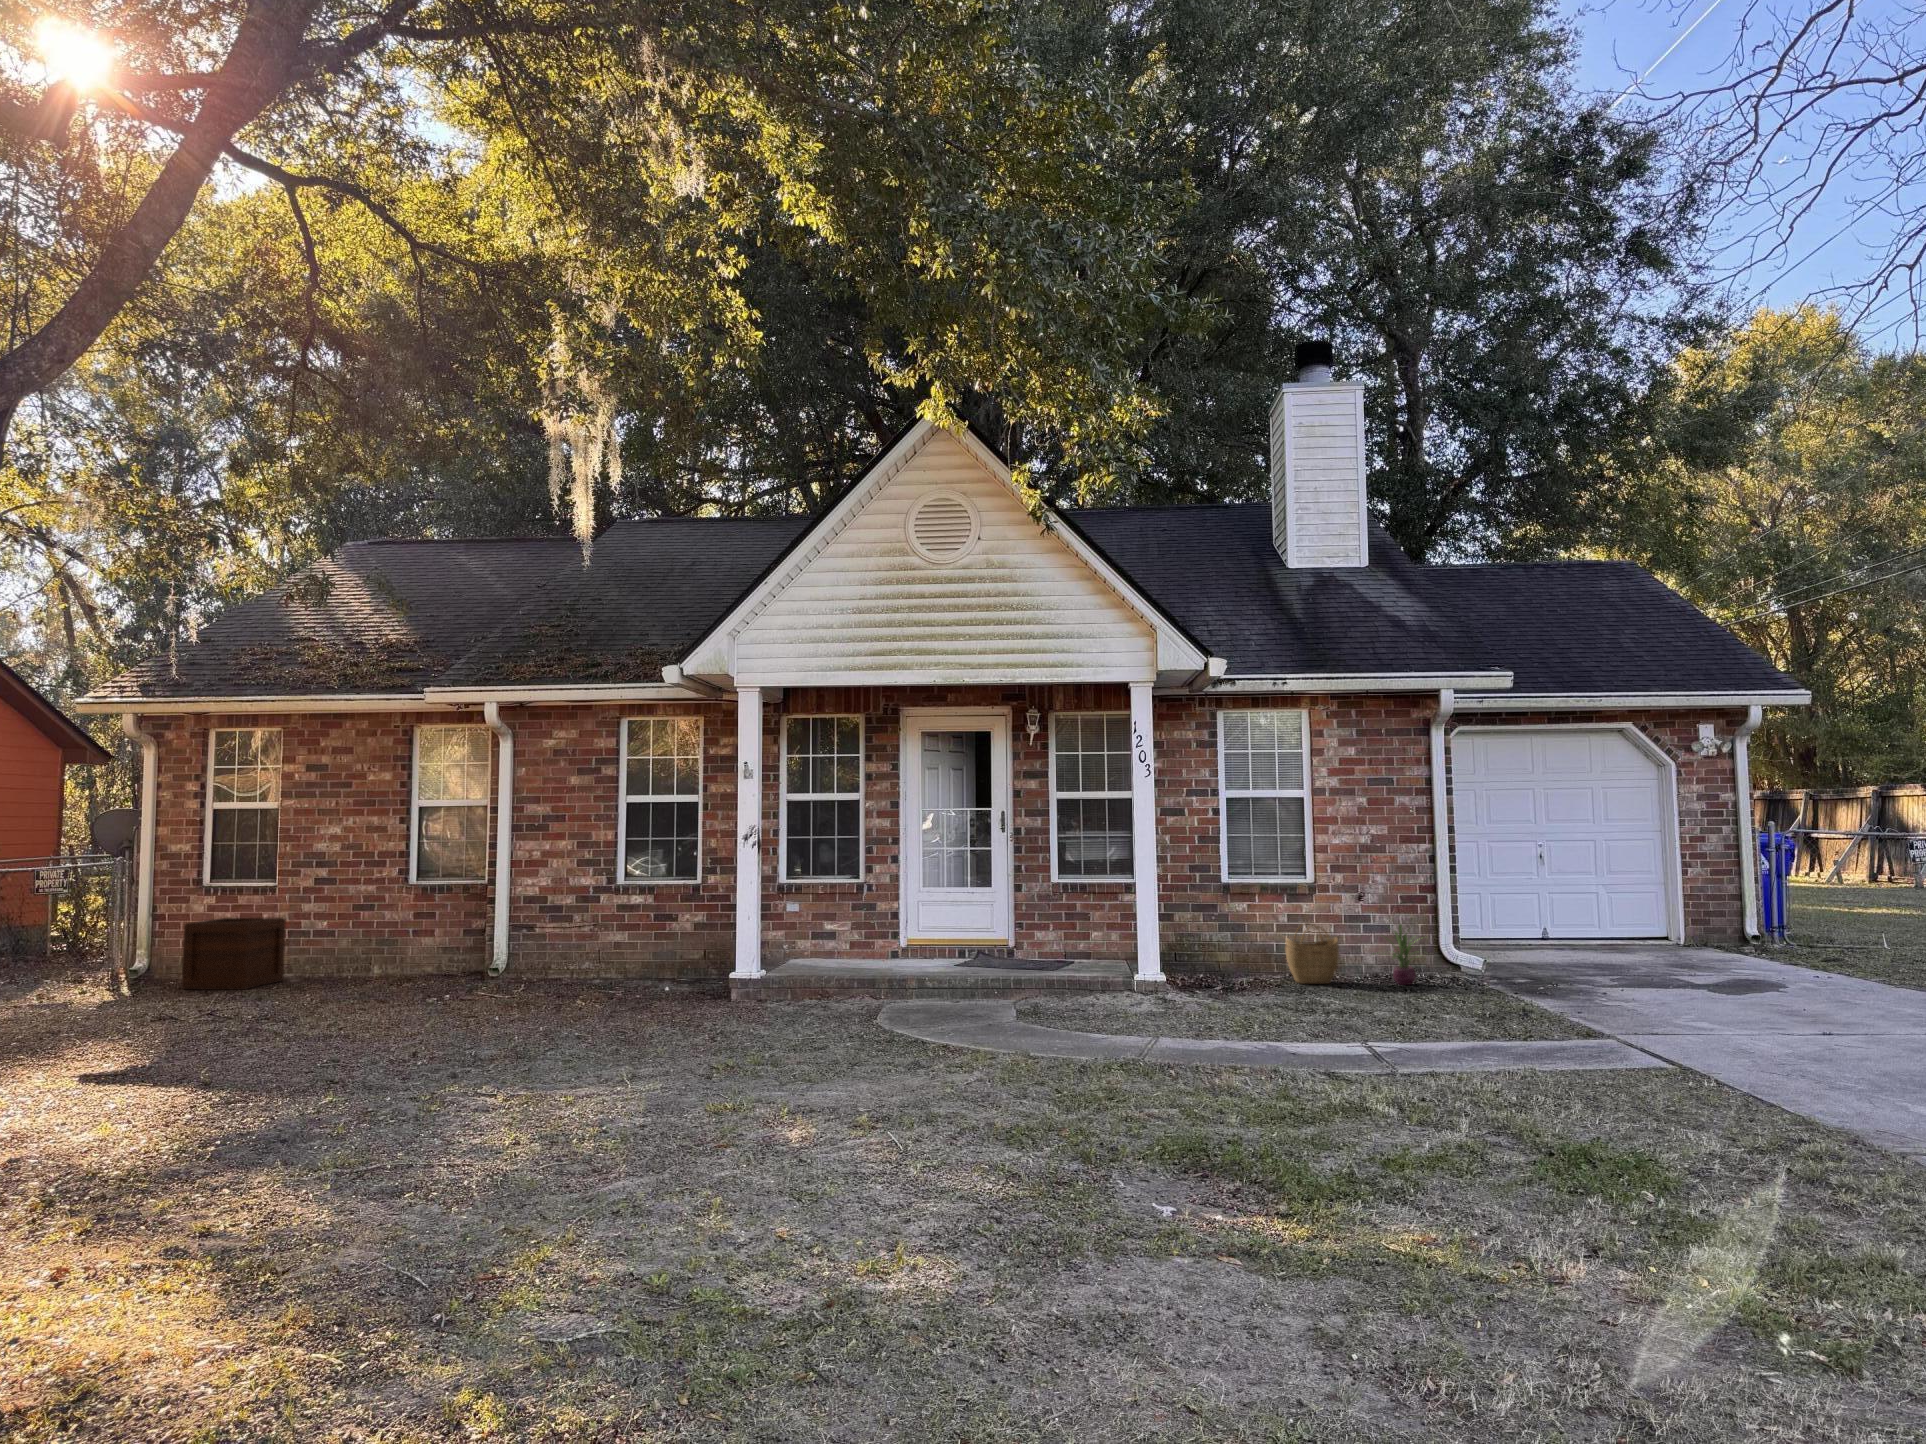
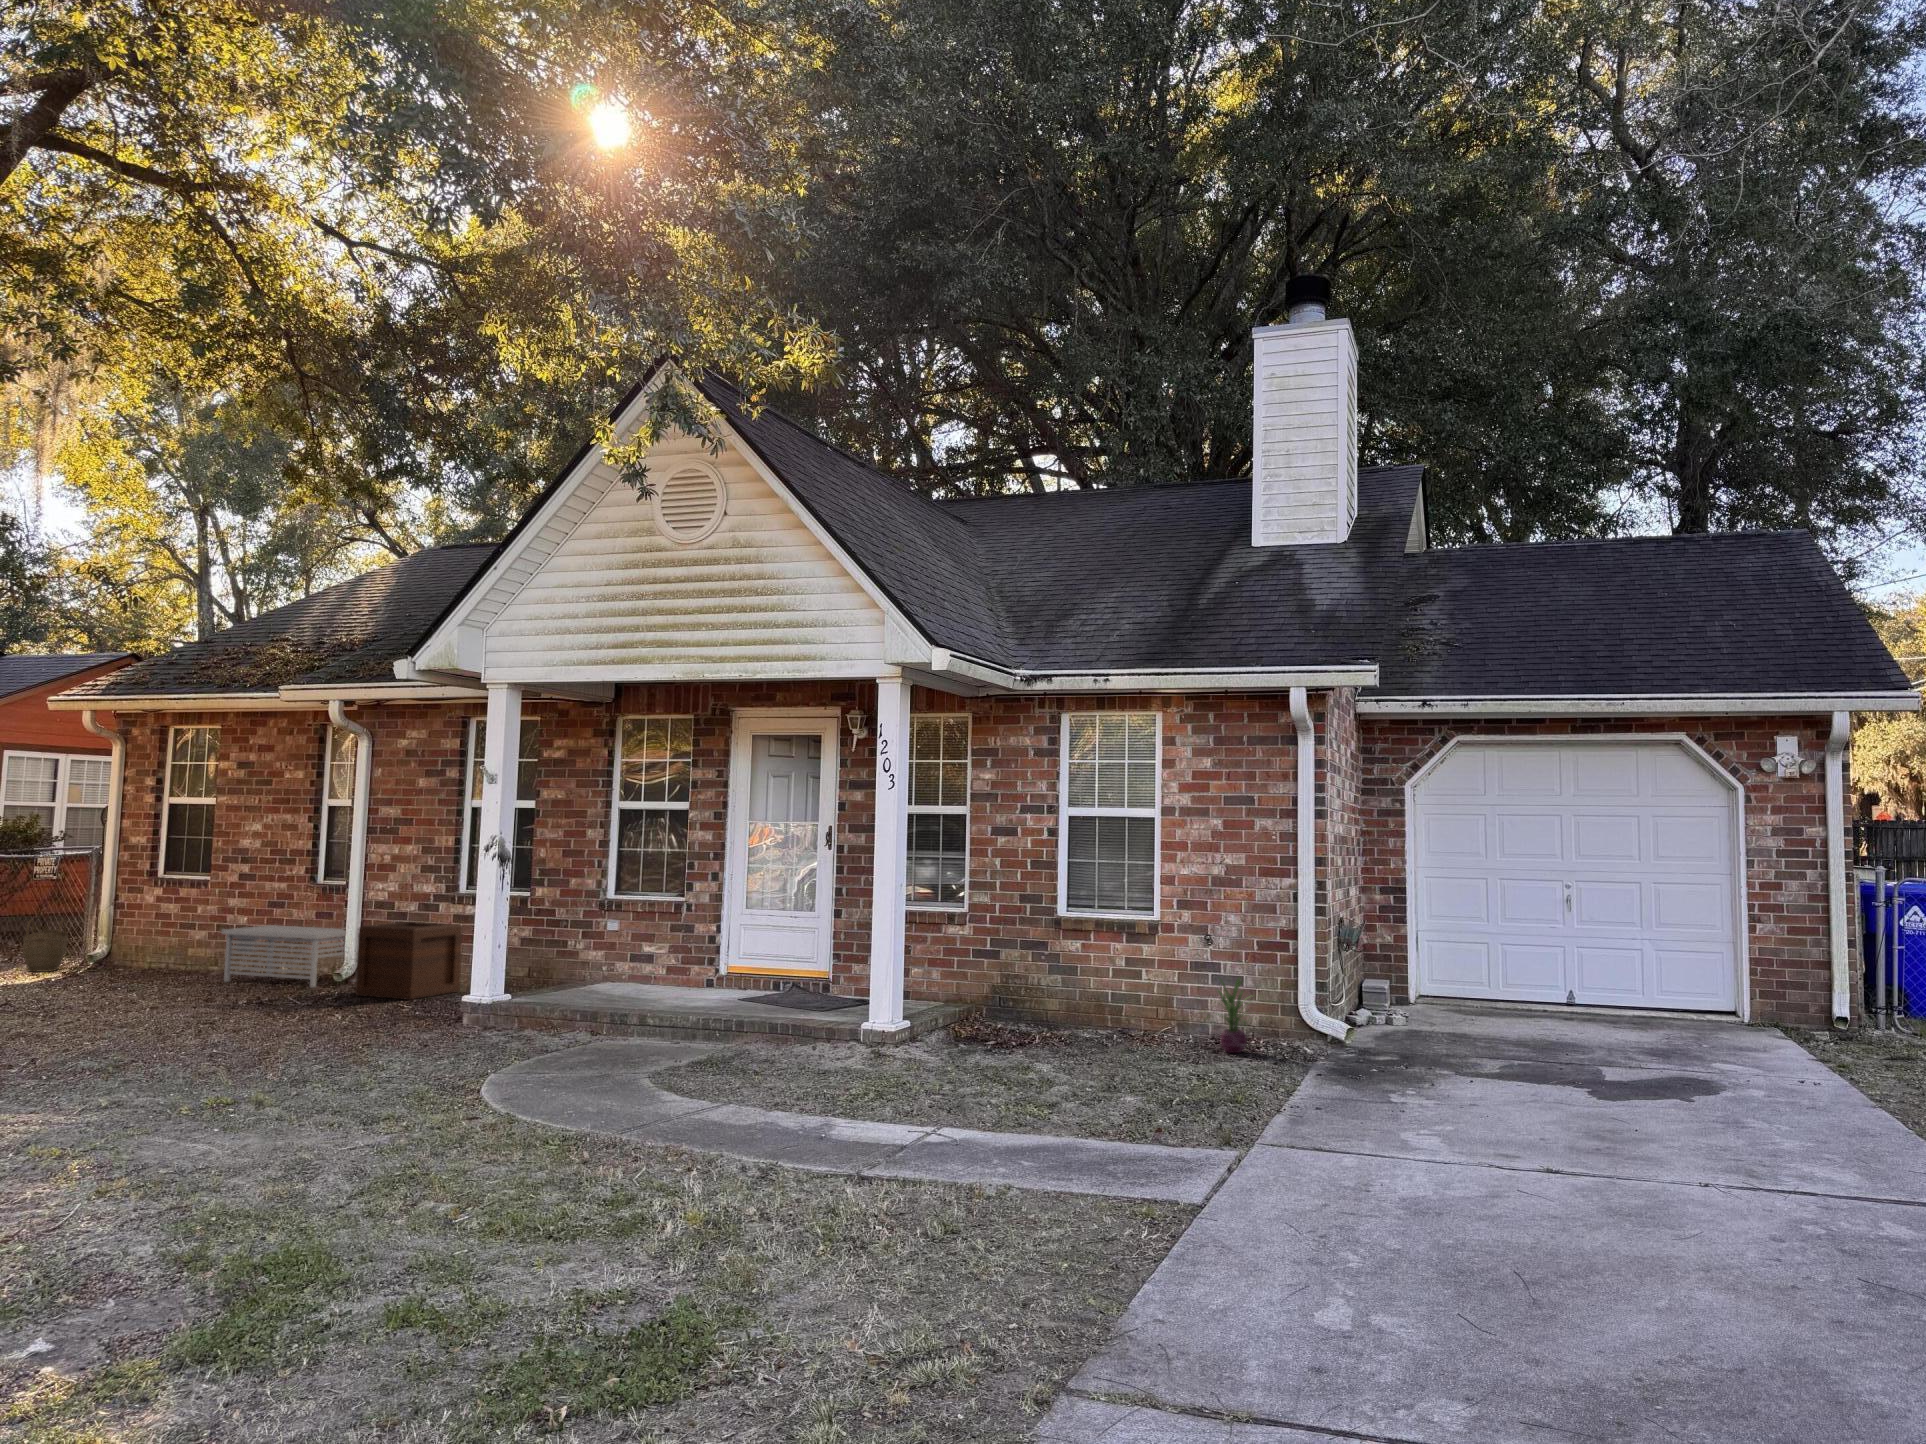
wooden crate: present [182,918,286,990] -> present [355,922,463,1000]
woven basket: present [1286,924,1339,984] -> present [23,919,68,972]
storage bench: none [332,928,477,988] -> present [222,925,356,987]

